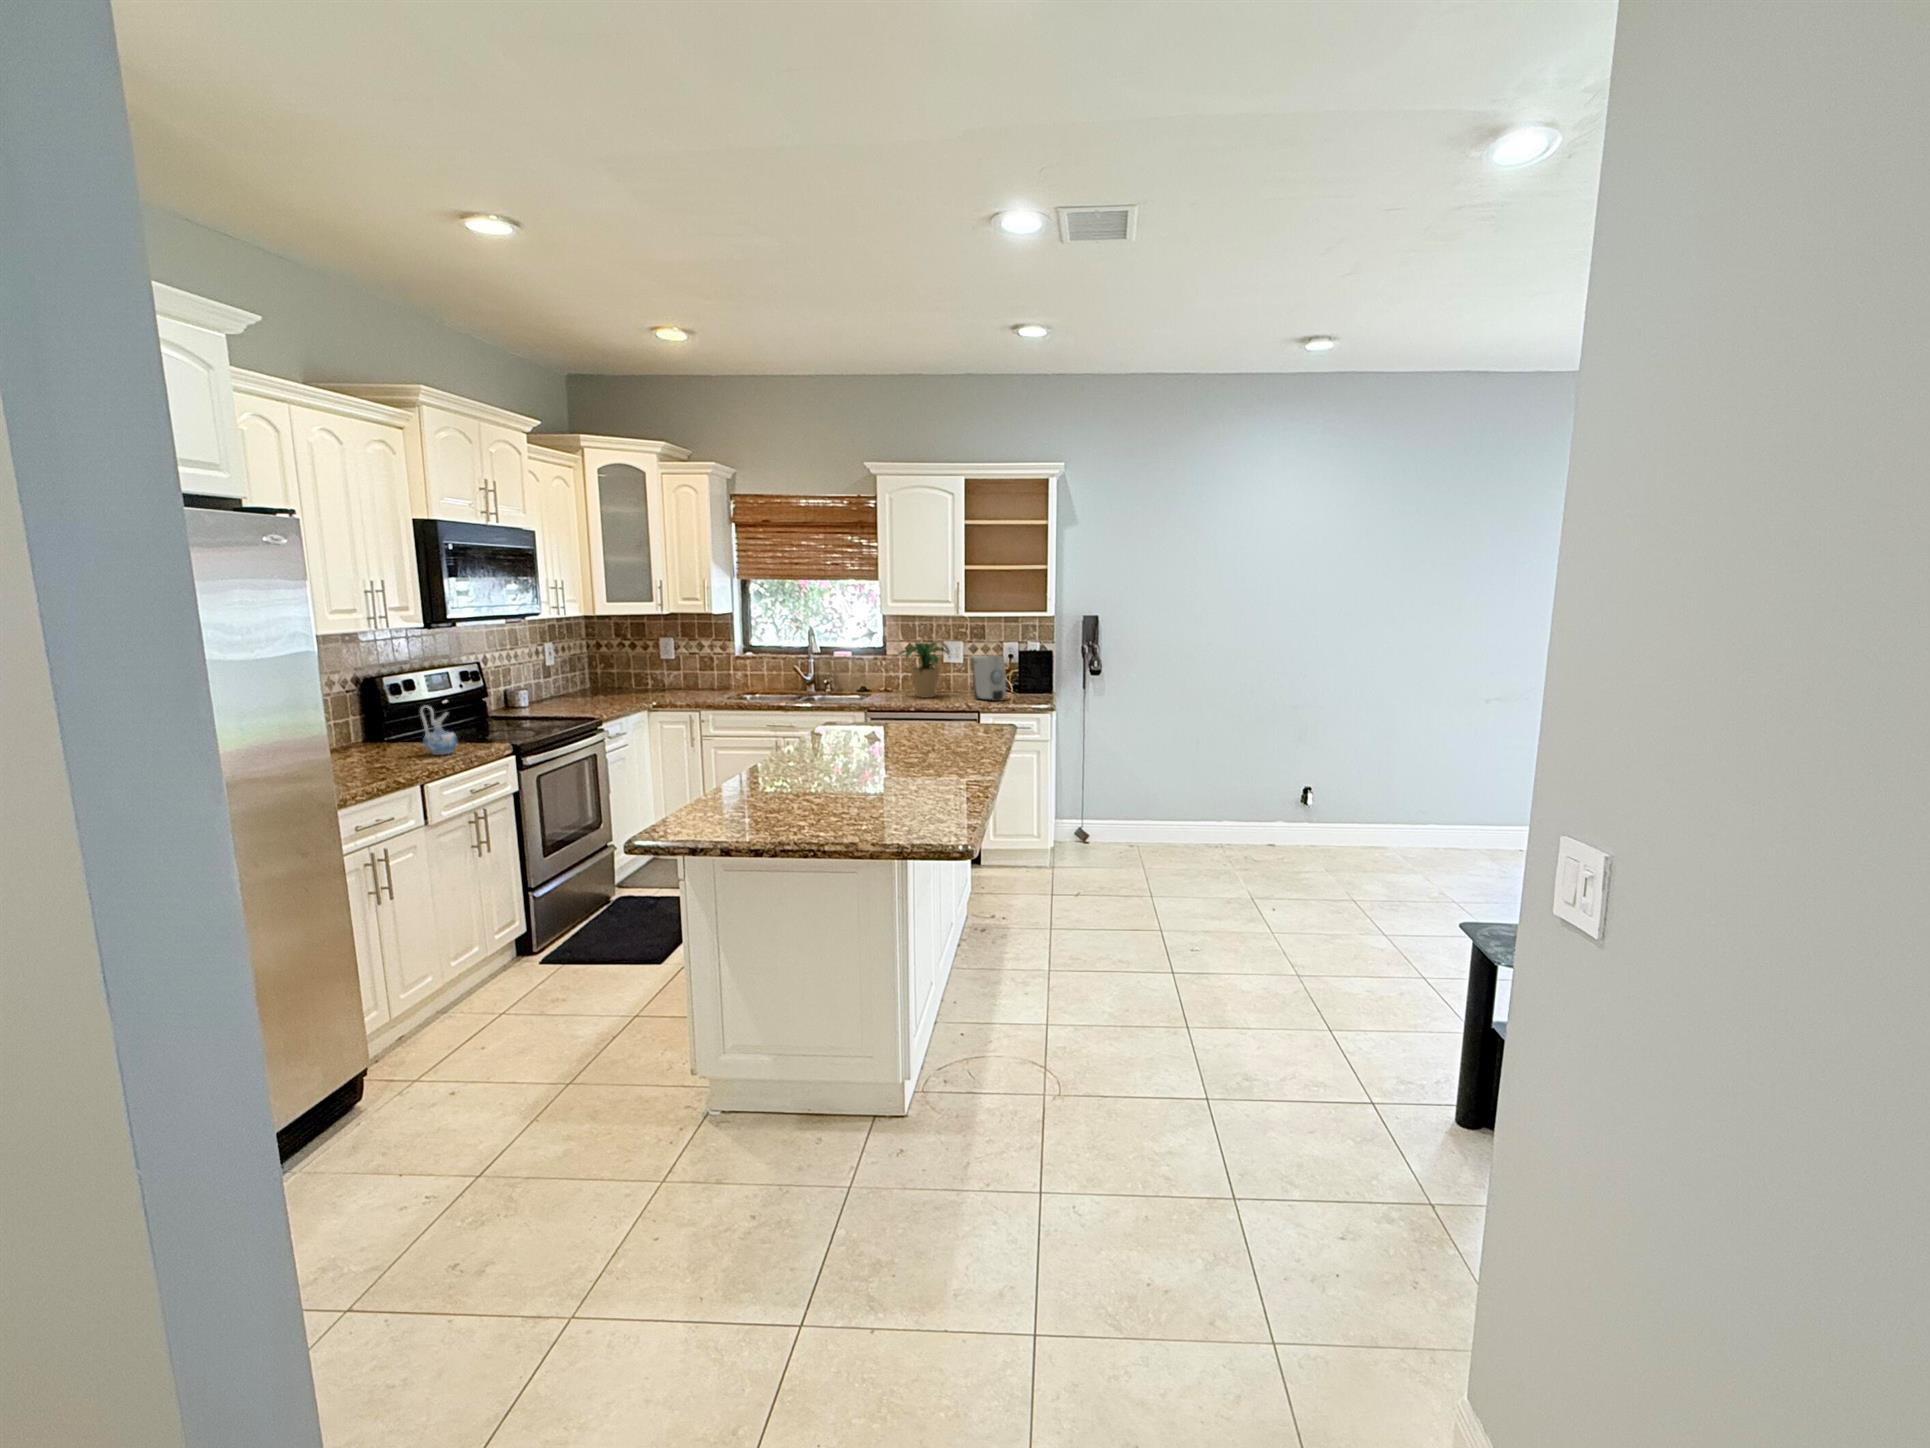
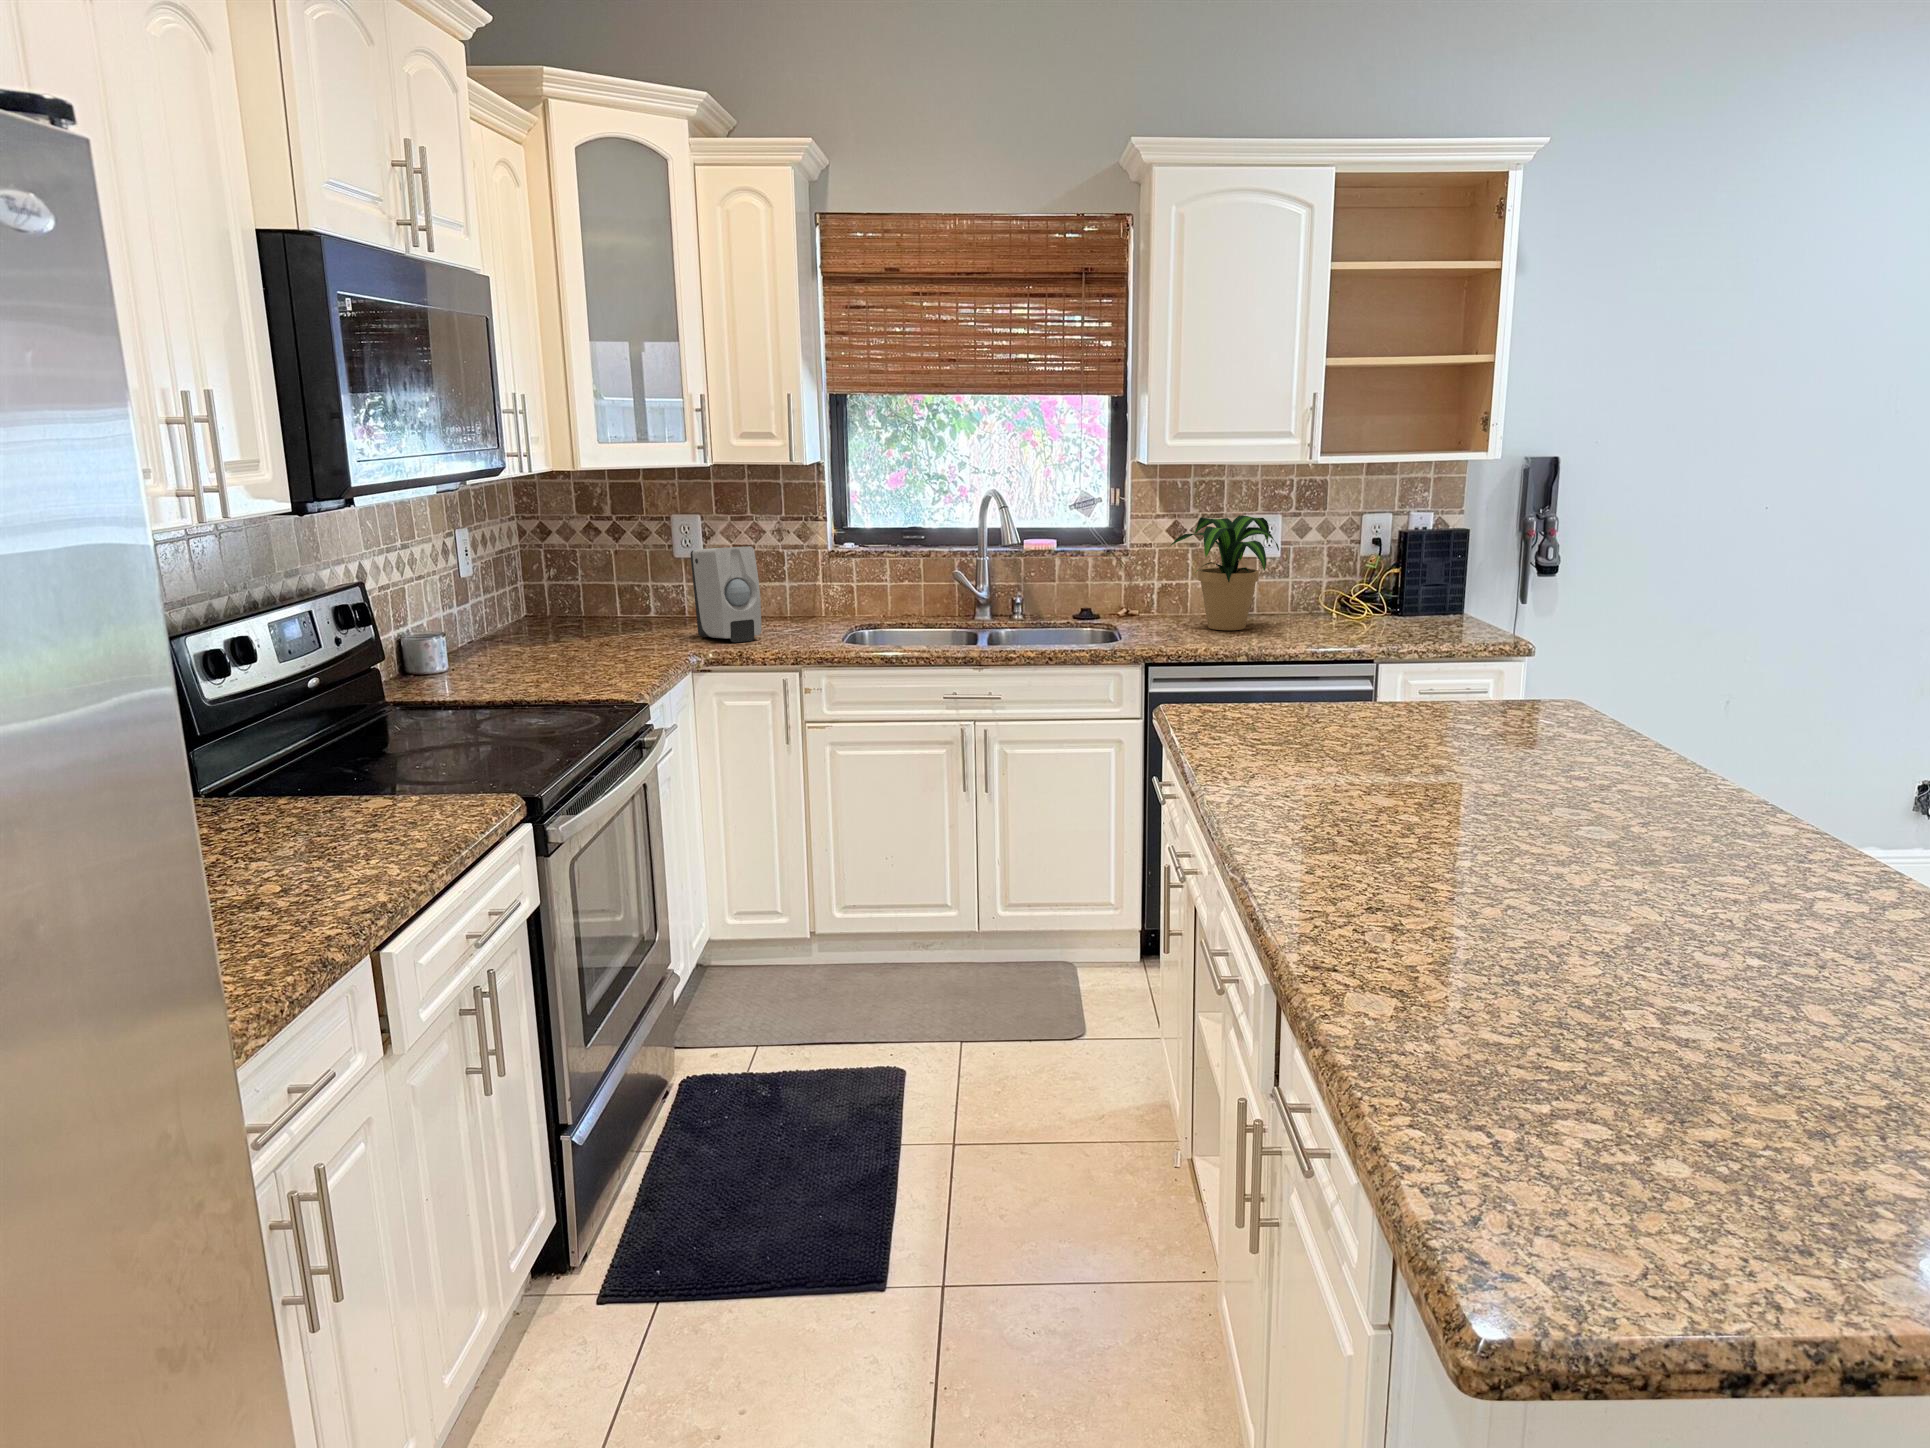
soap dispenser: present [972,655,1006,701] -> present [690,546,762,642]
ceramic pitcher: present [420,706,457,755] -> none [317,712,408,835]

